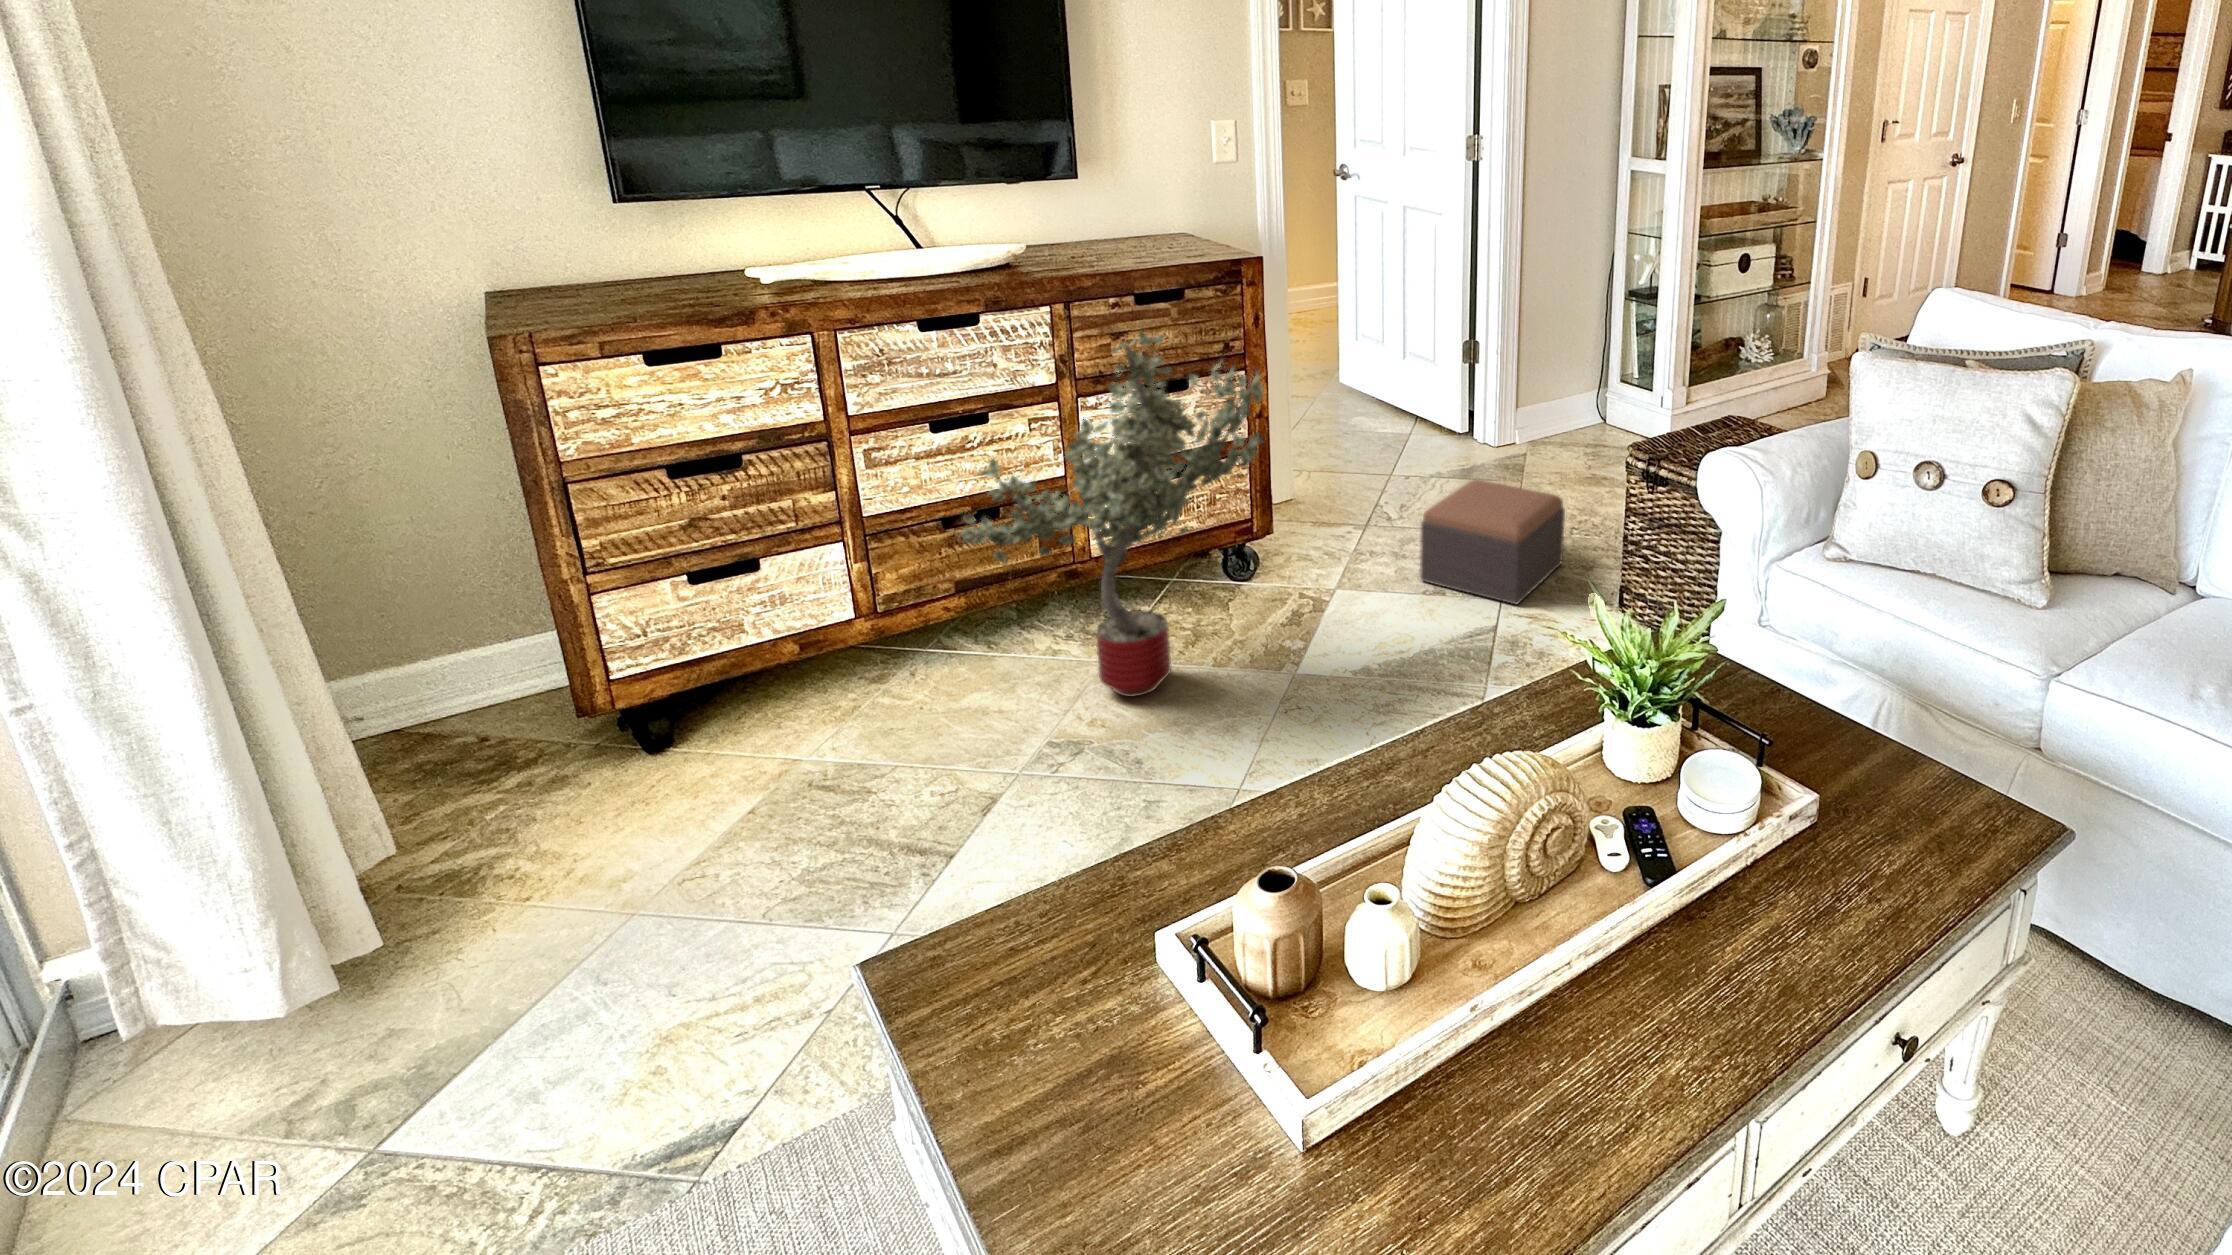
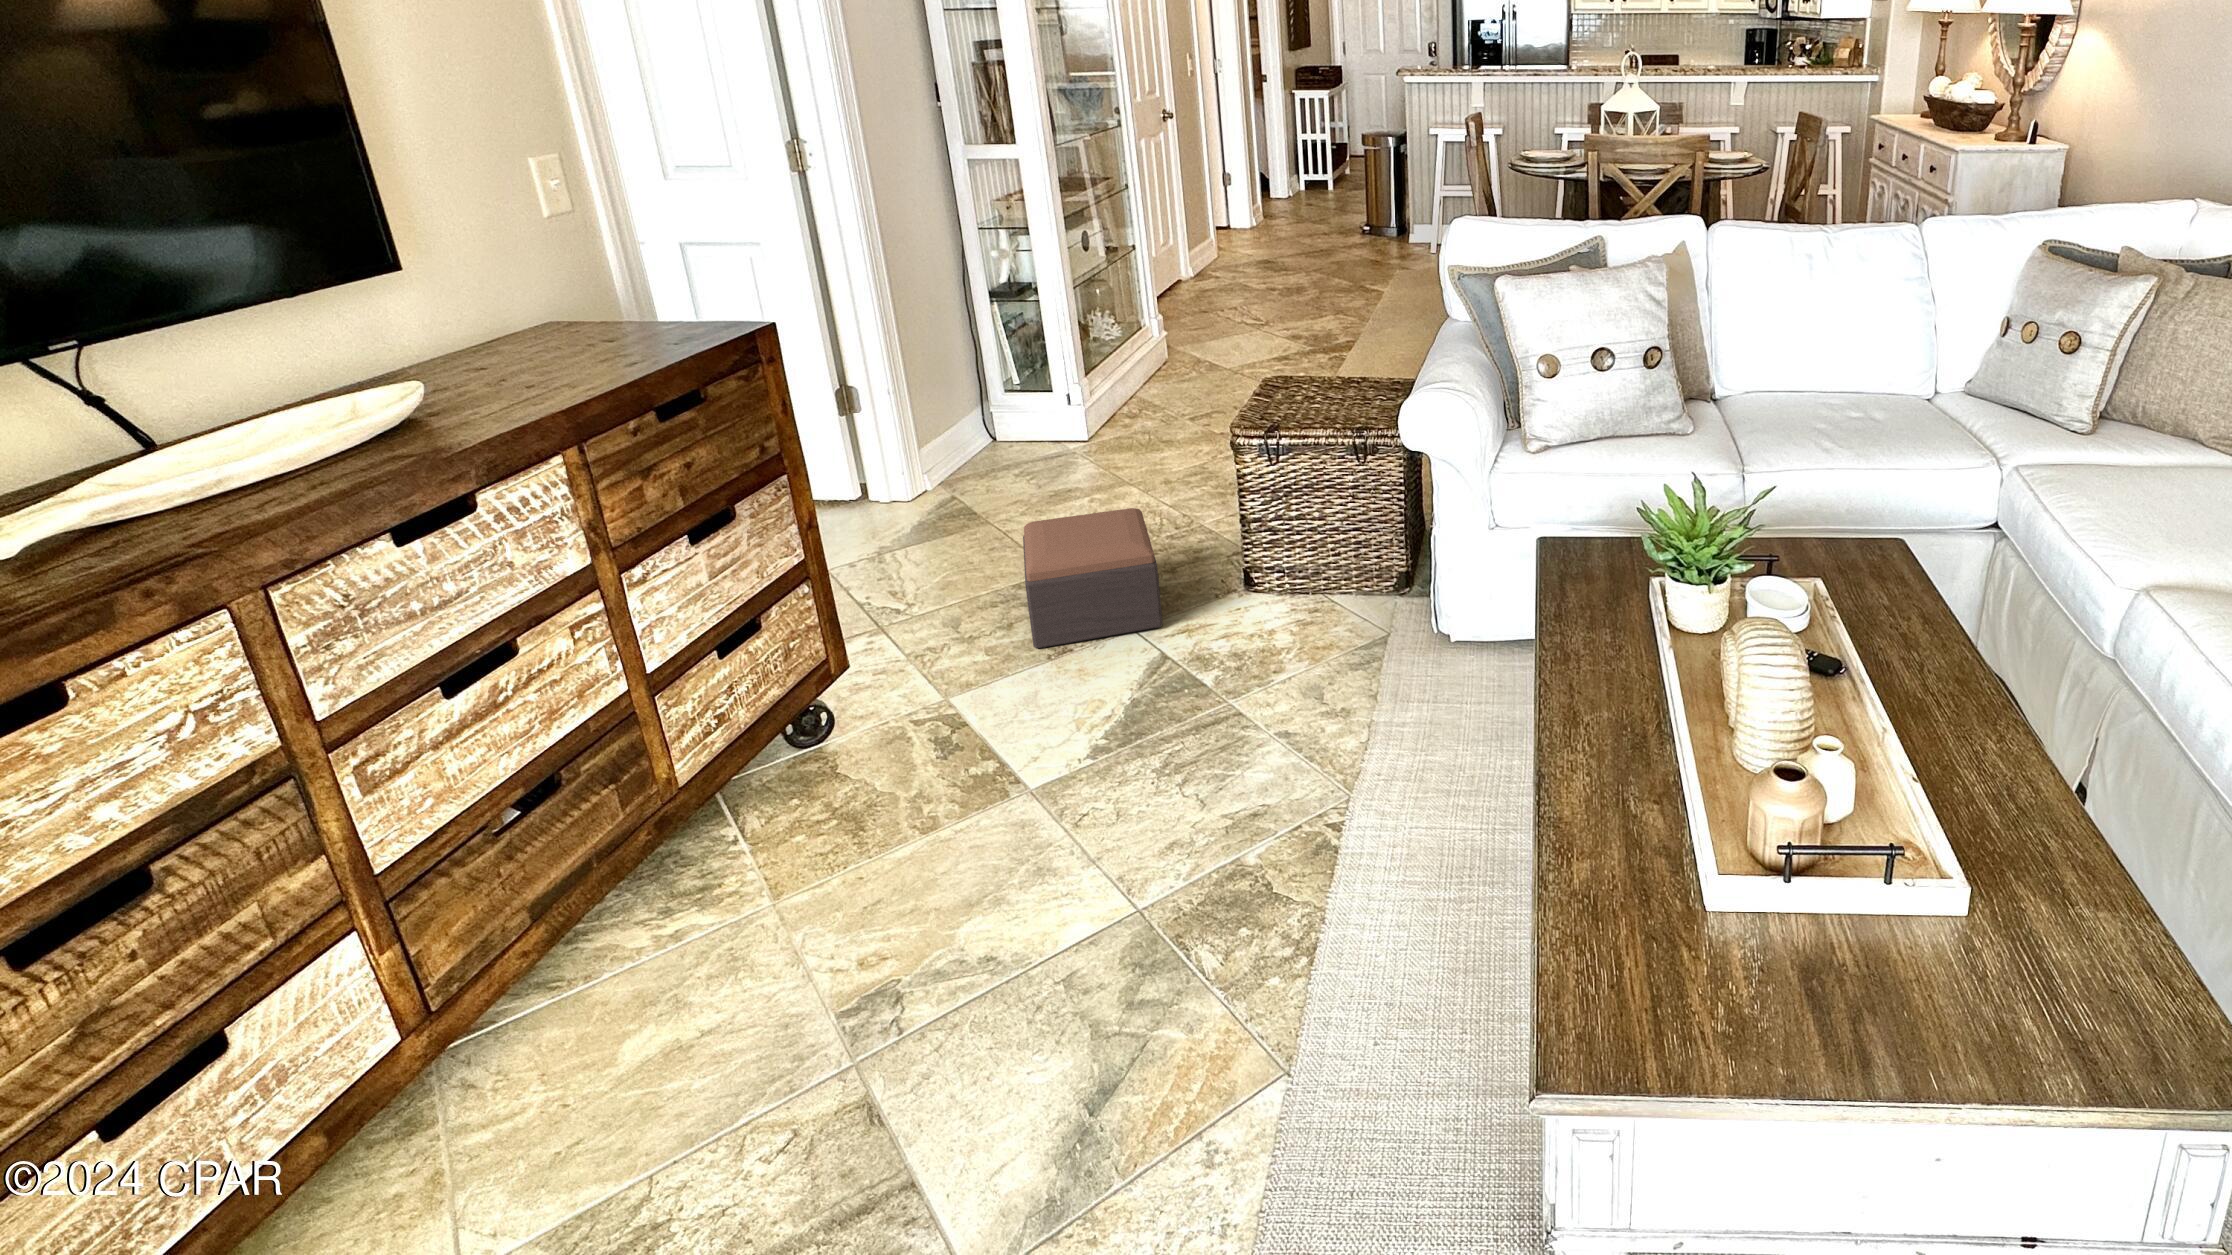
potted tree: present [959,329,1263,697] -> none [618,442,964,921]

